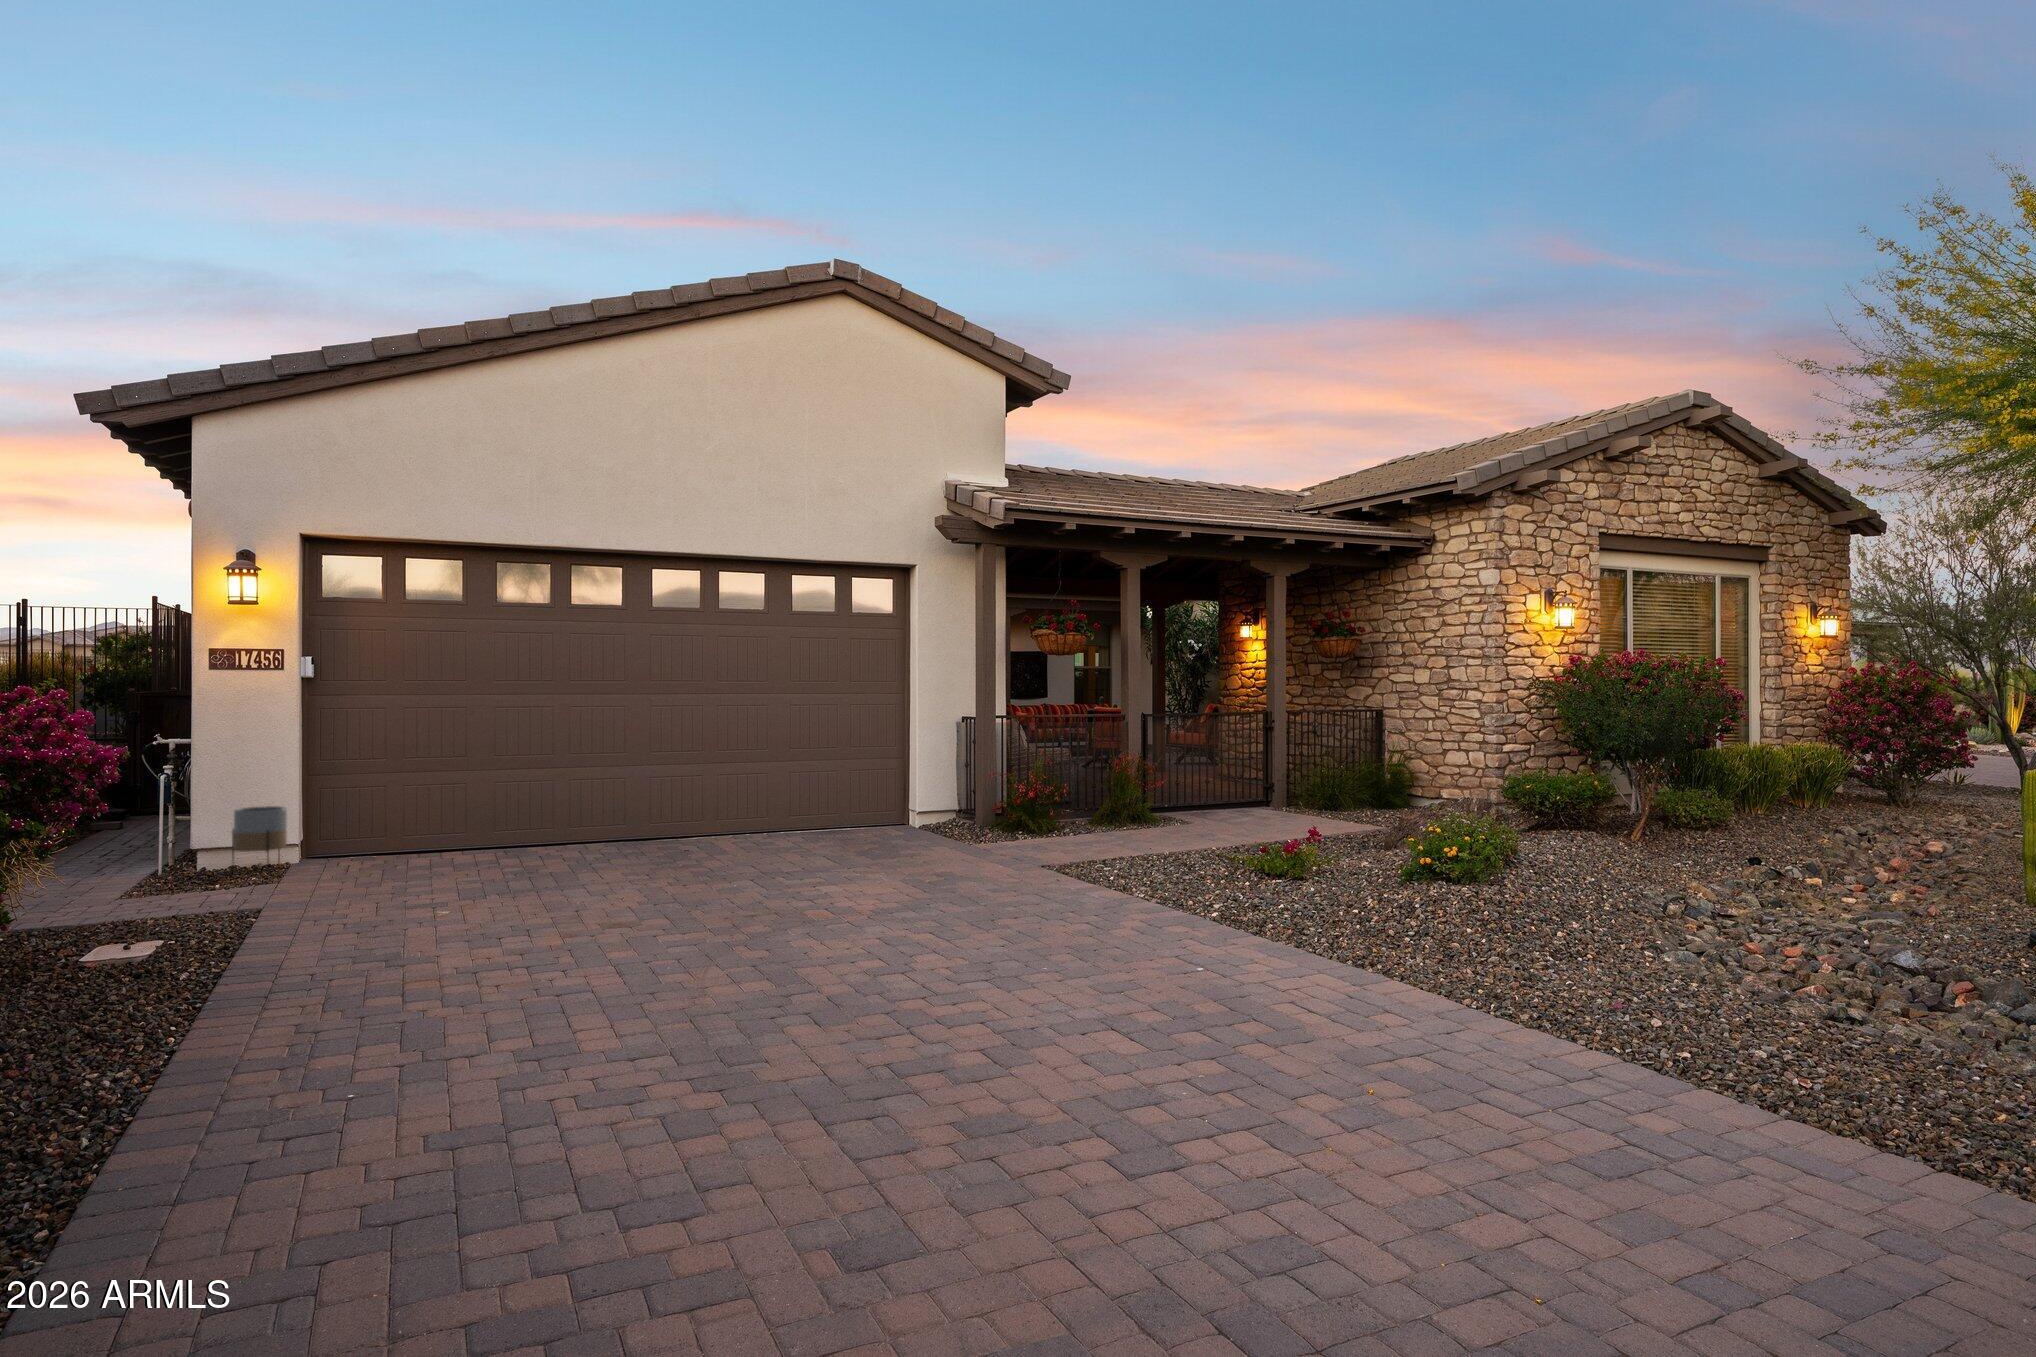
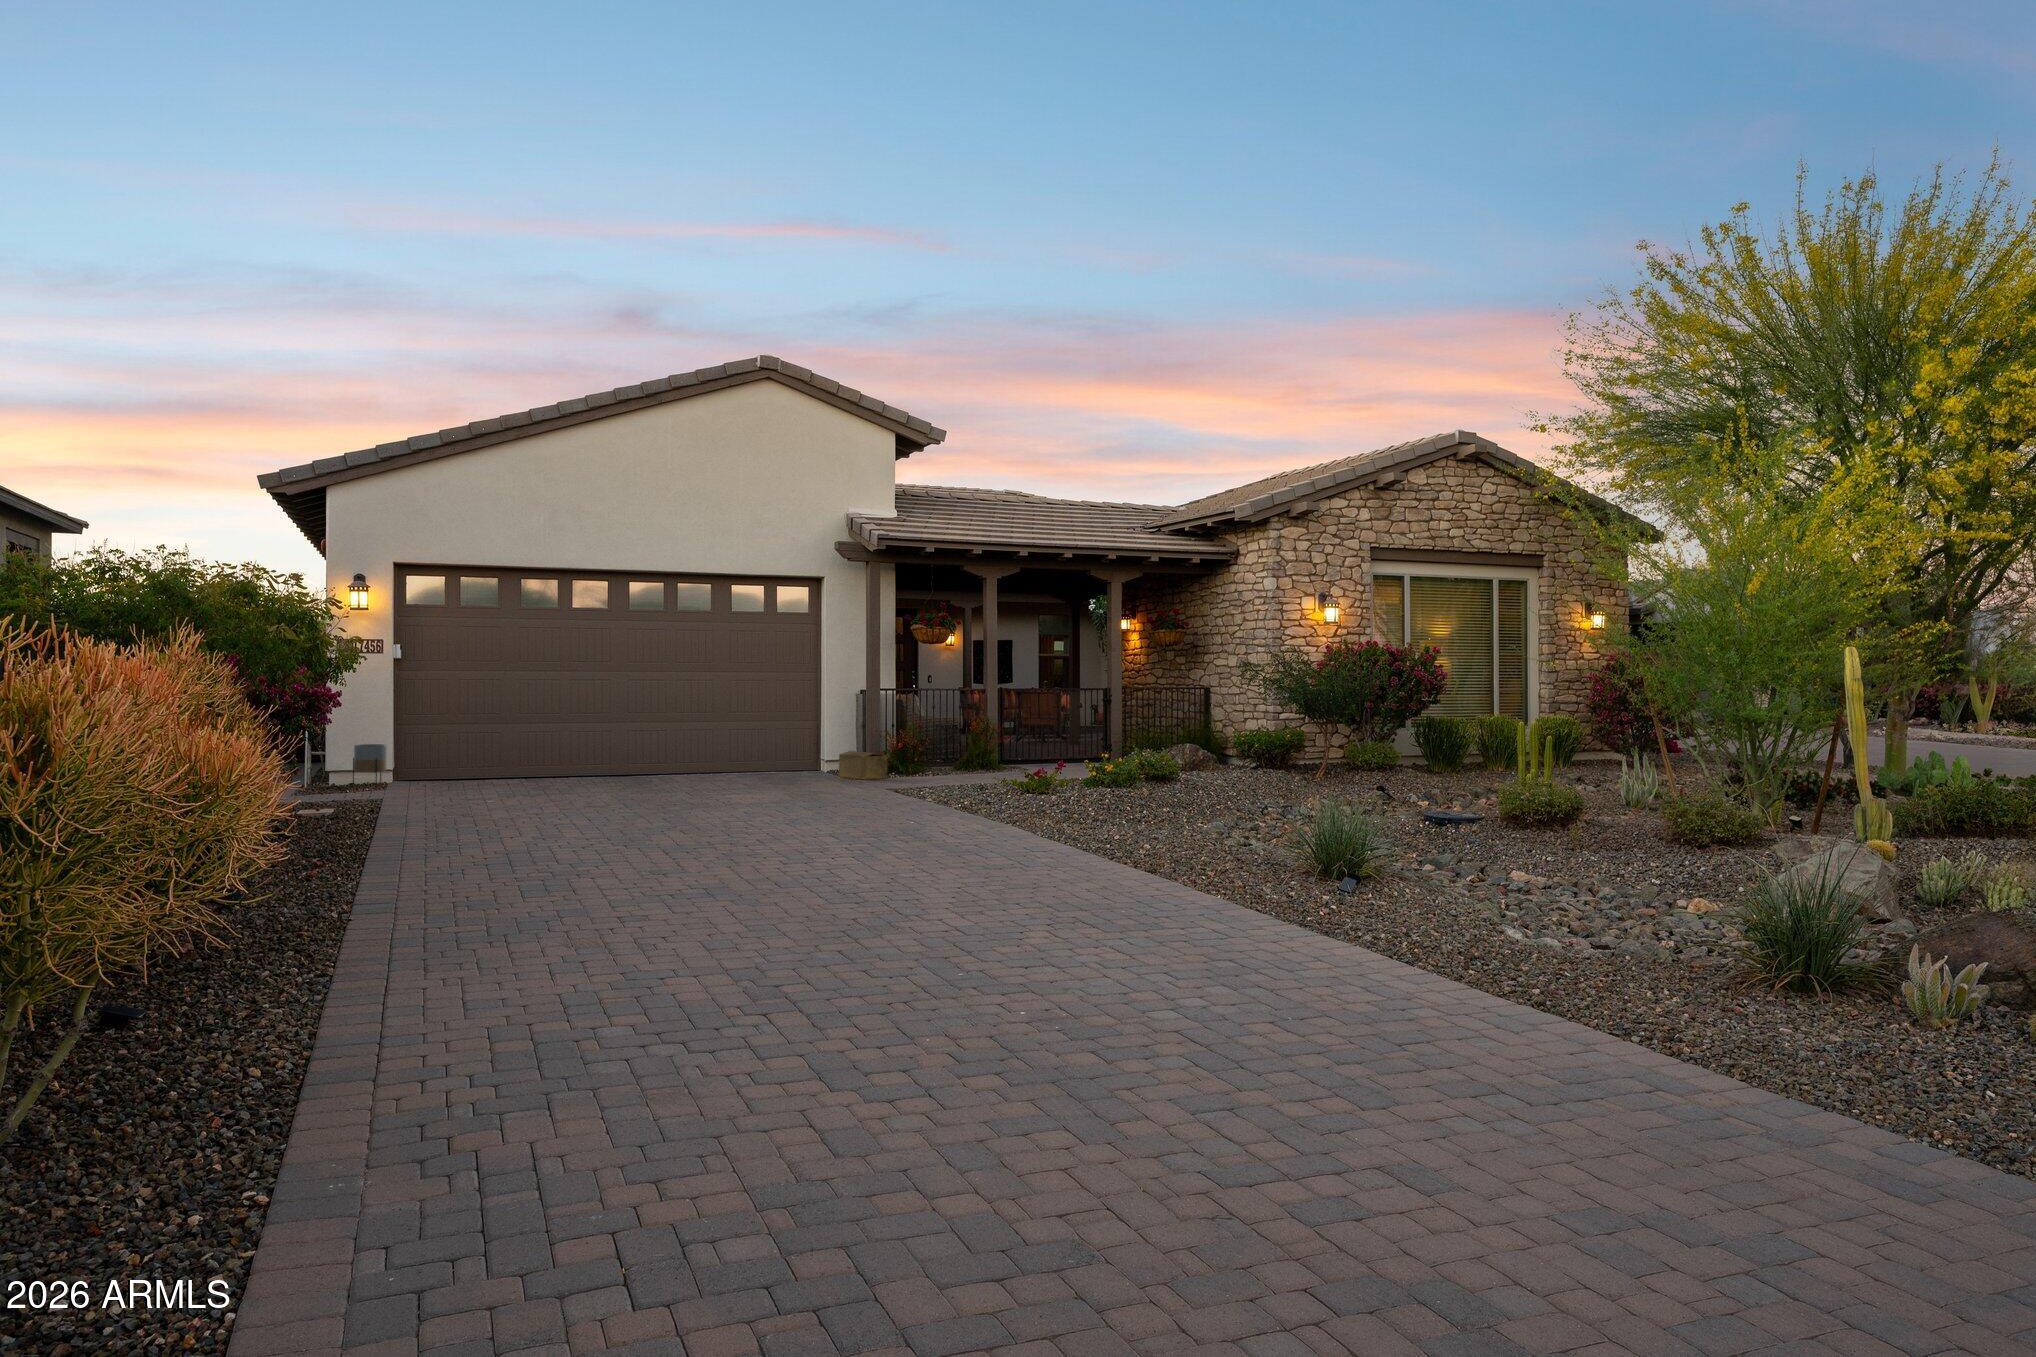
cardboard box: none [943,800,1012,843] -> present [839,751,887,780]

